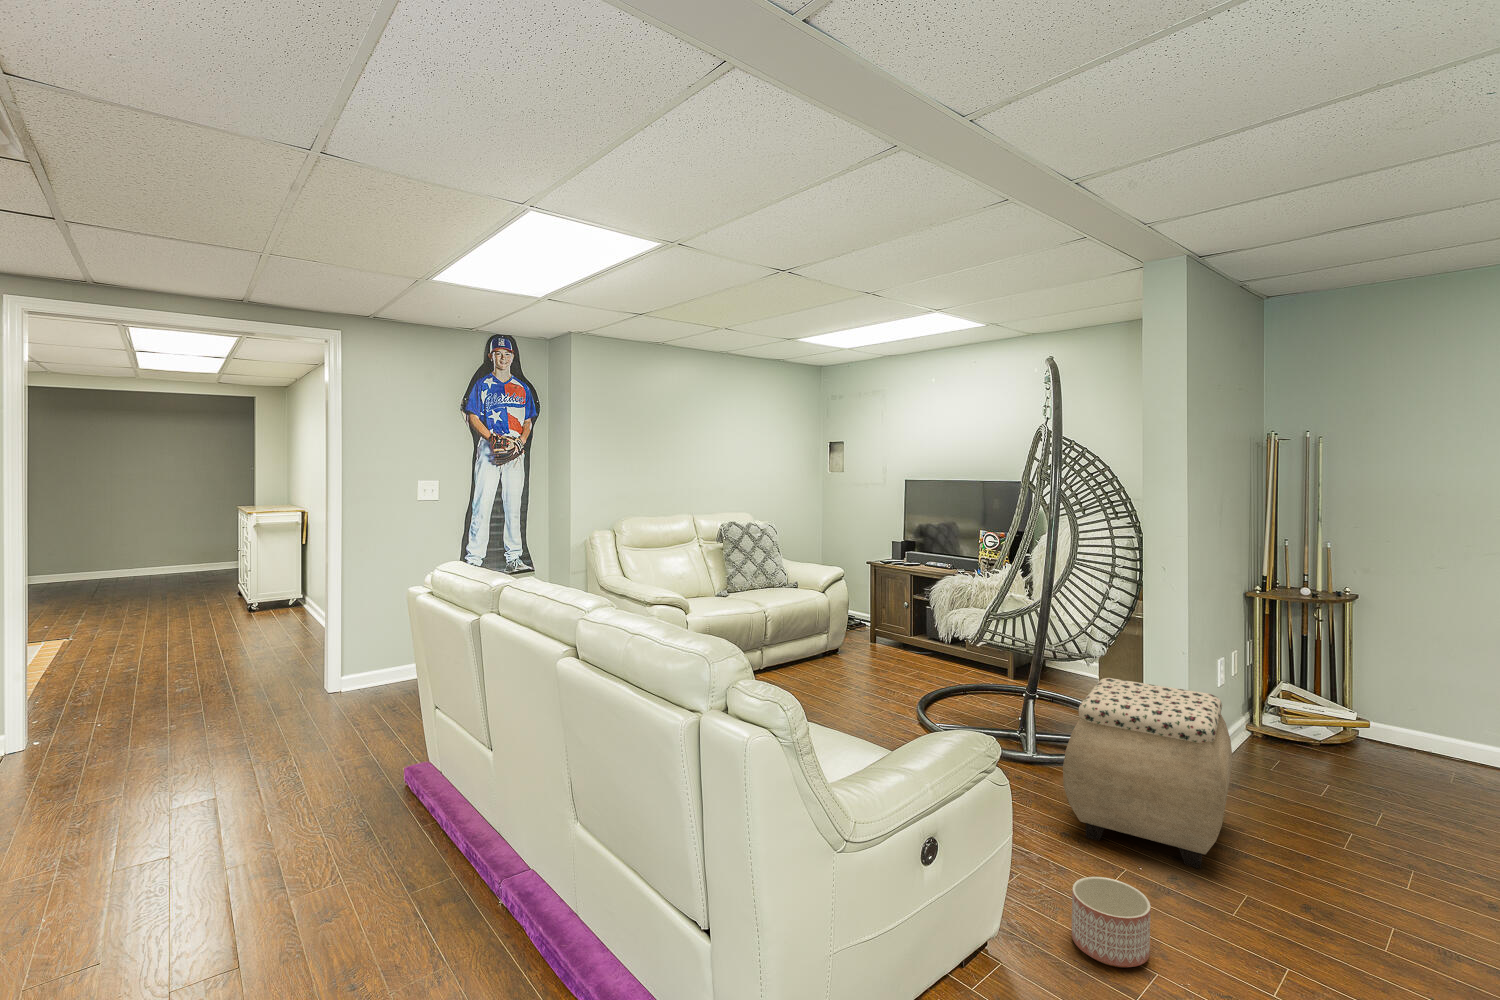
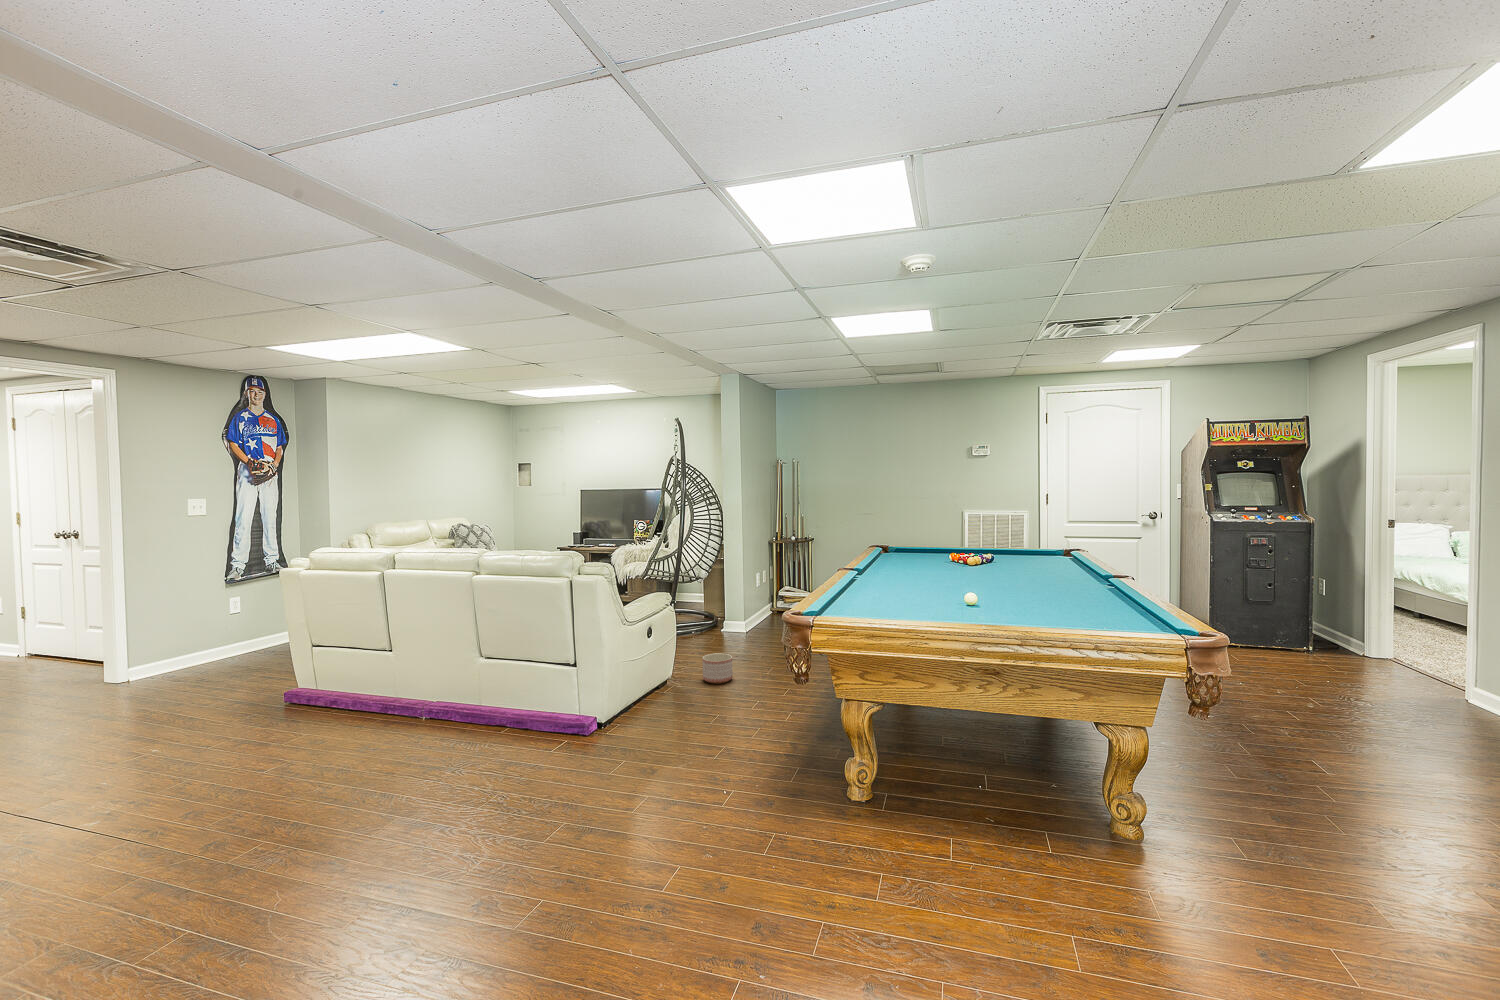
ottoman: present [1063,678,1232,869] -> none [693,581,763,655]

